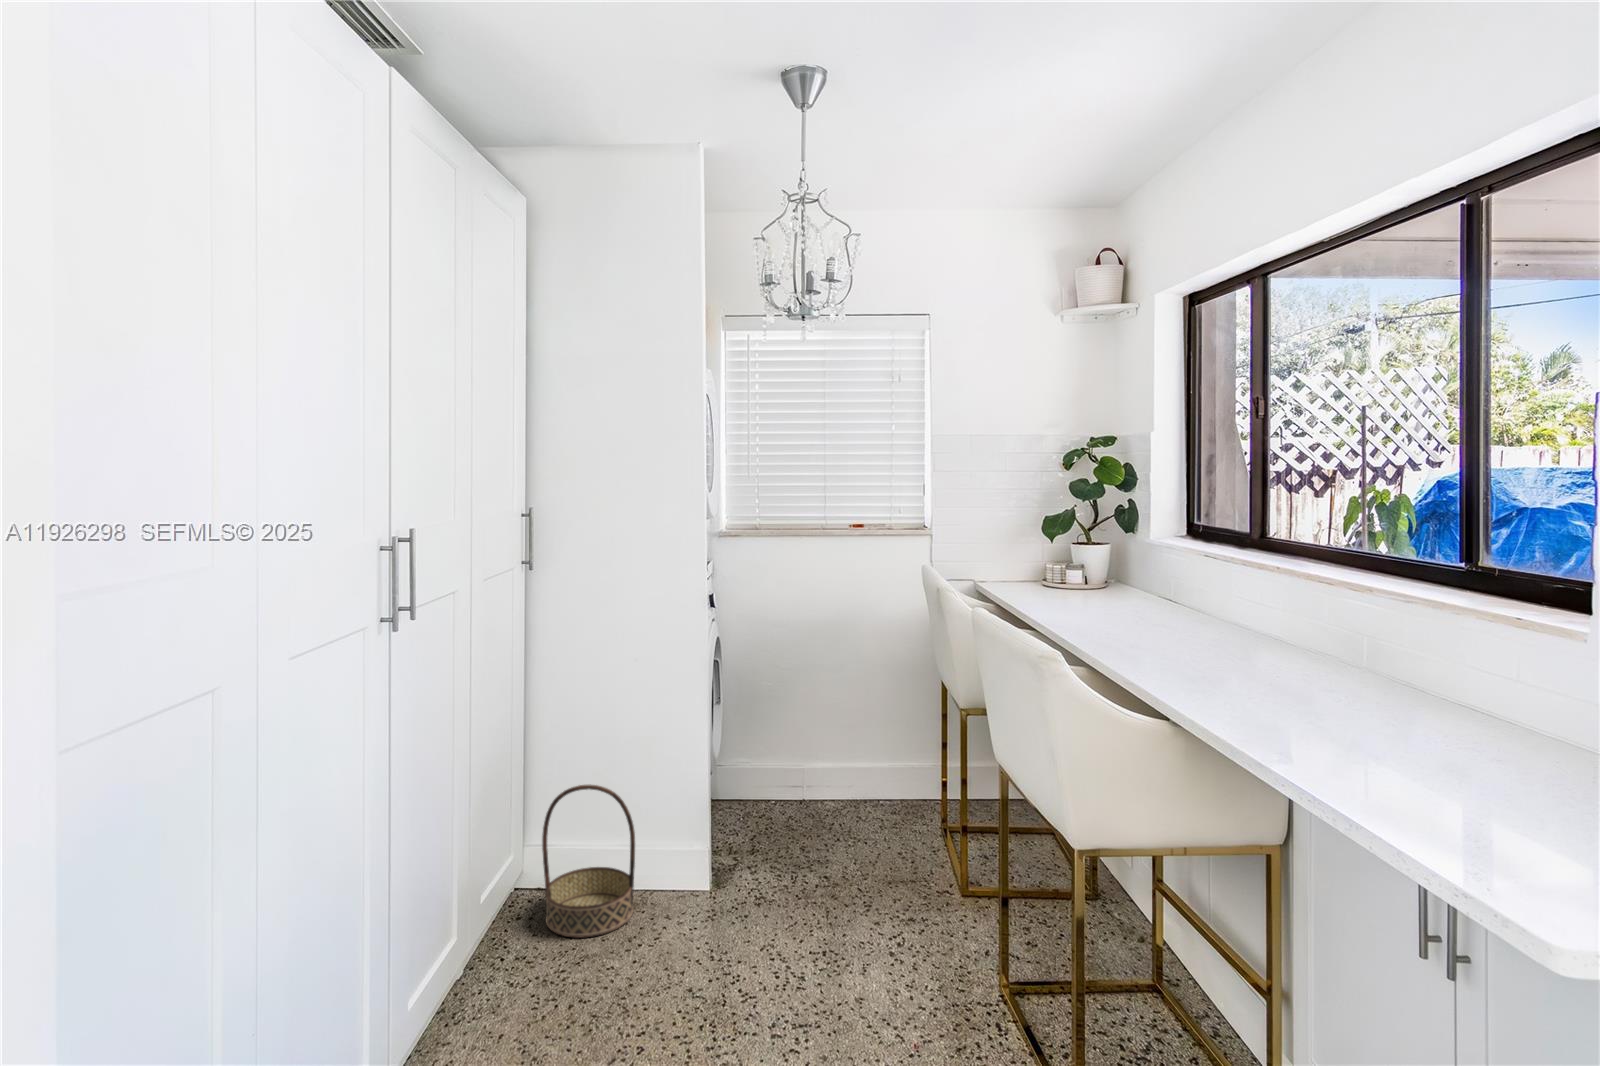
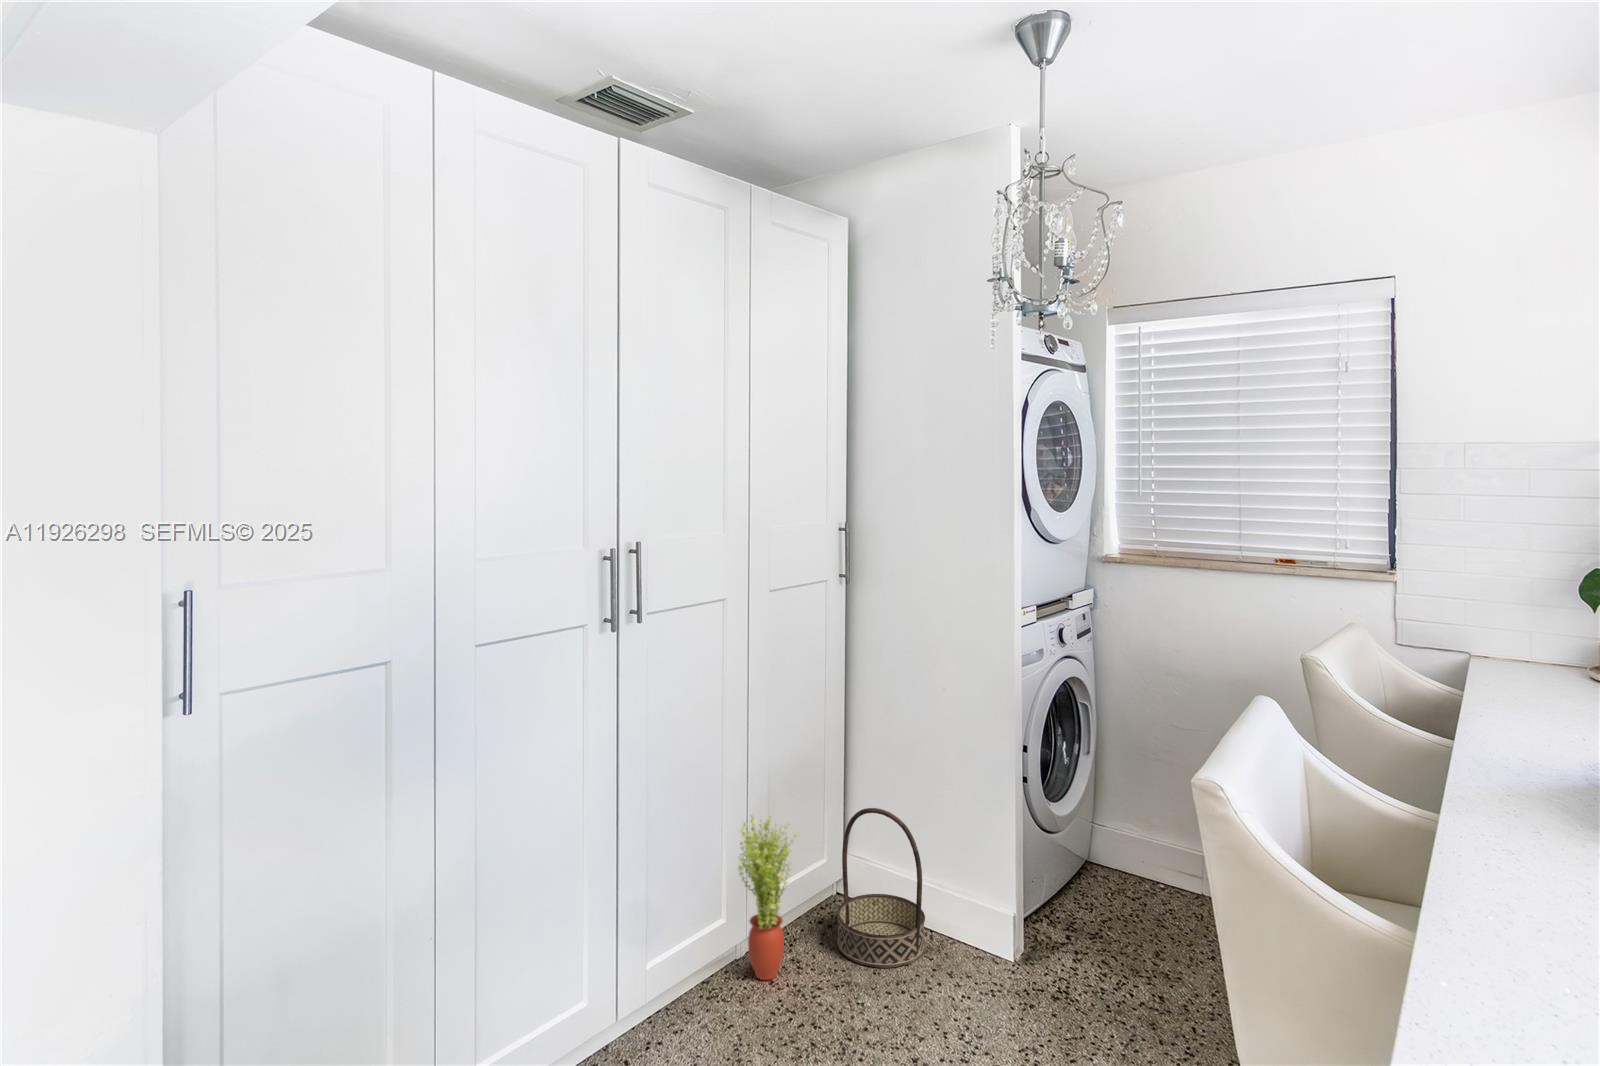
potted plant: none [469,811,532,987] -> present [738,815,799,980]

